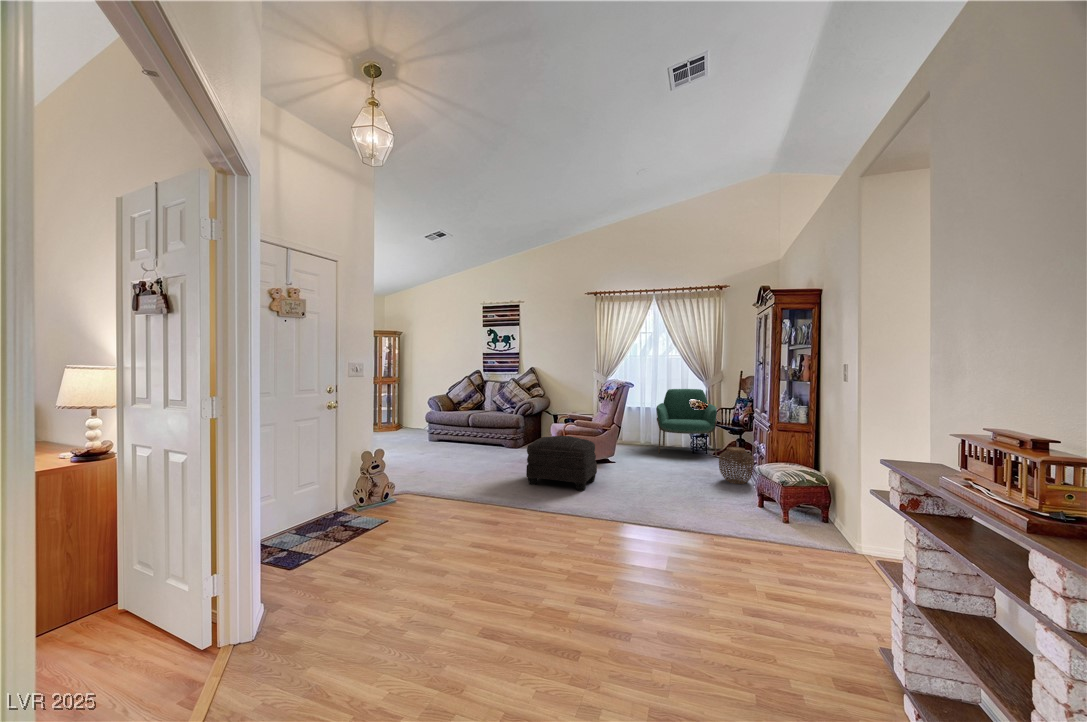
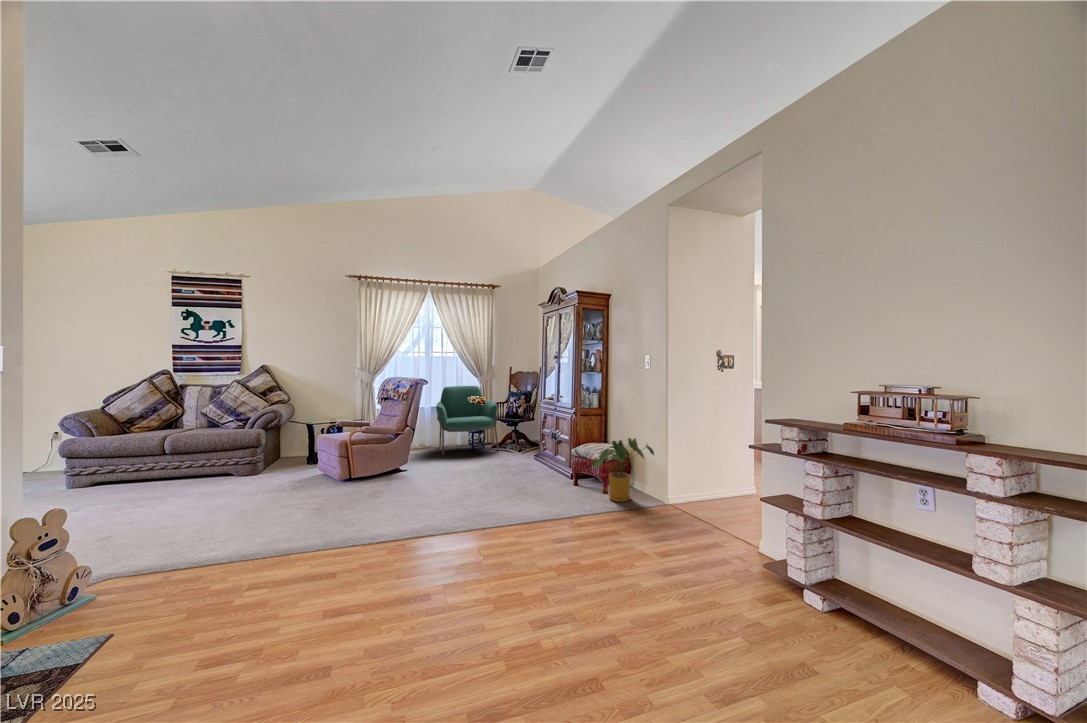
ottoman: present [526,436,597,491] -> none [319,445,408,515]
woven basket: present [719,447,754,484] -> none [522,437,552,472]
house plant: none [760,463,846,534] -> present [593,438,654,502]

